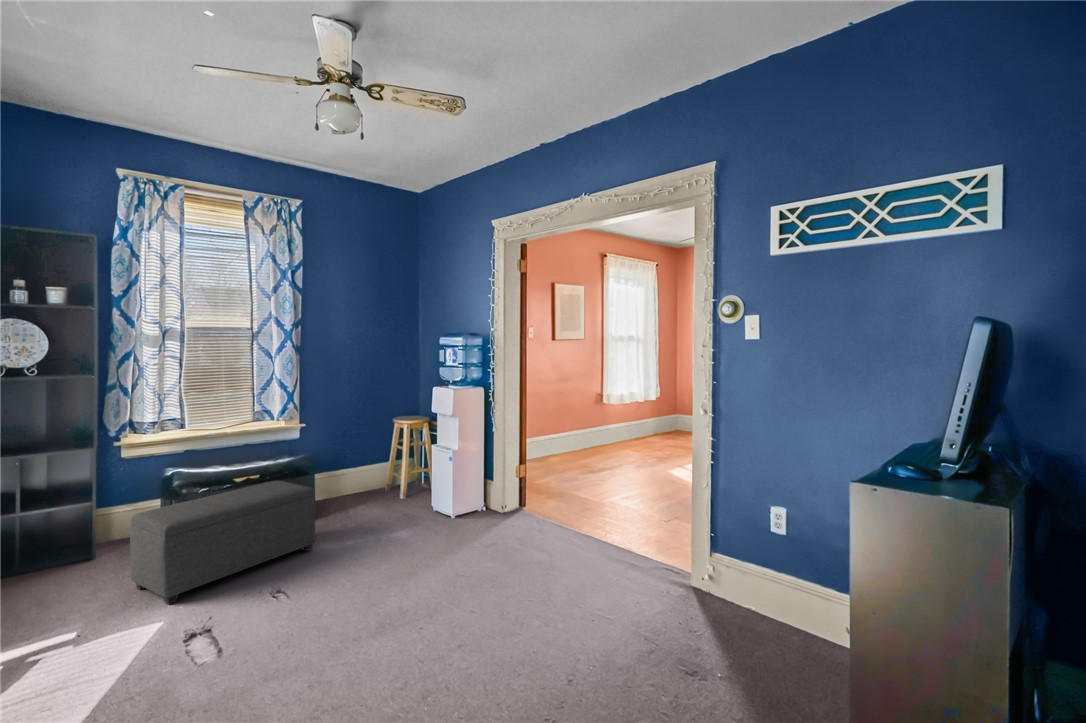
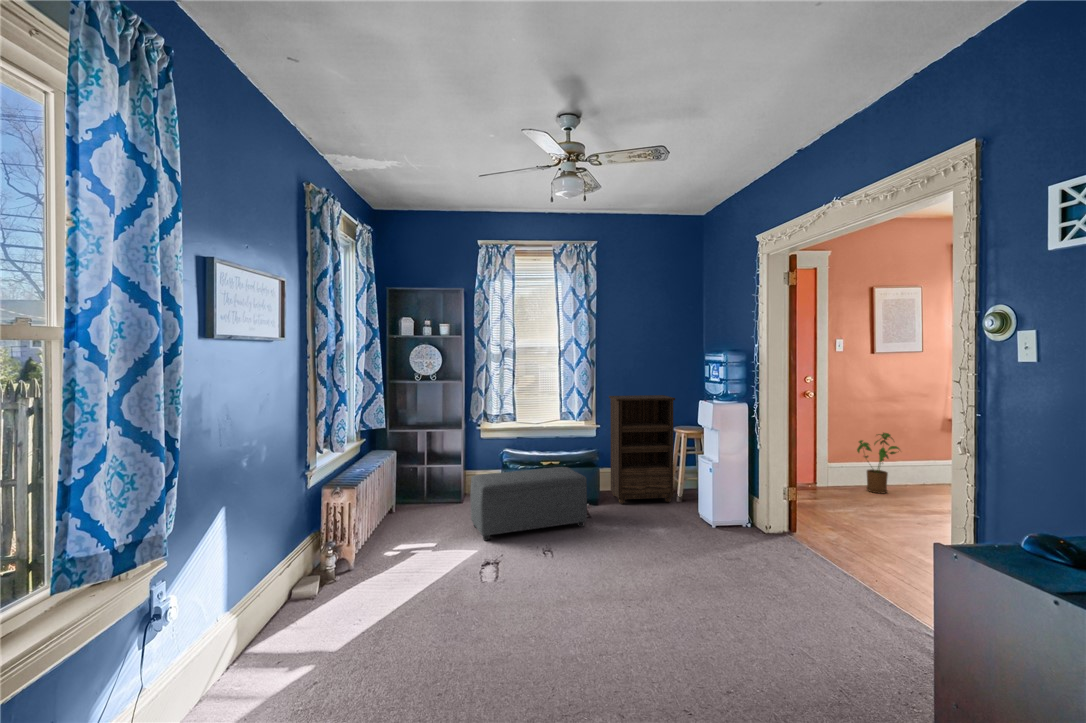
bookshelf: none [322,385,403,514] -> present [609,395,675,504]
house plant: none [548,410,581,462] -> present [857,433,899,493]

